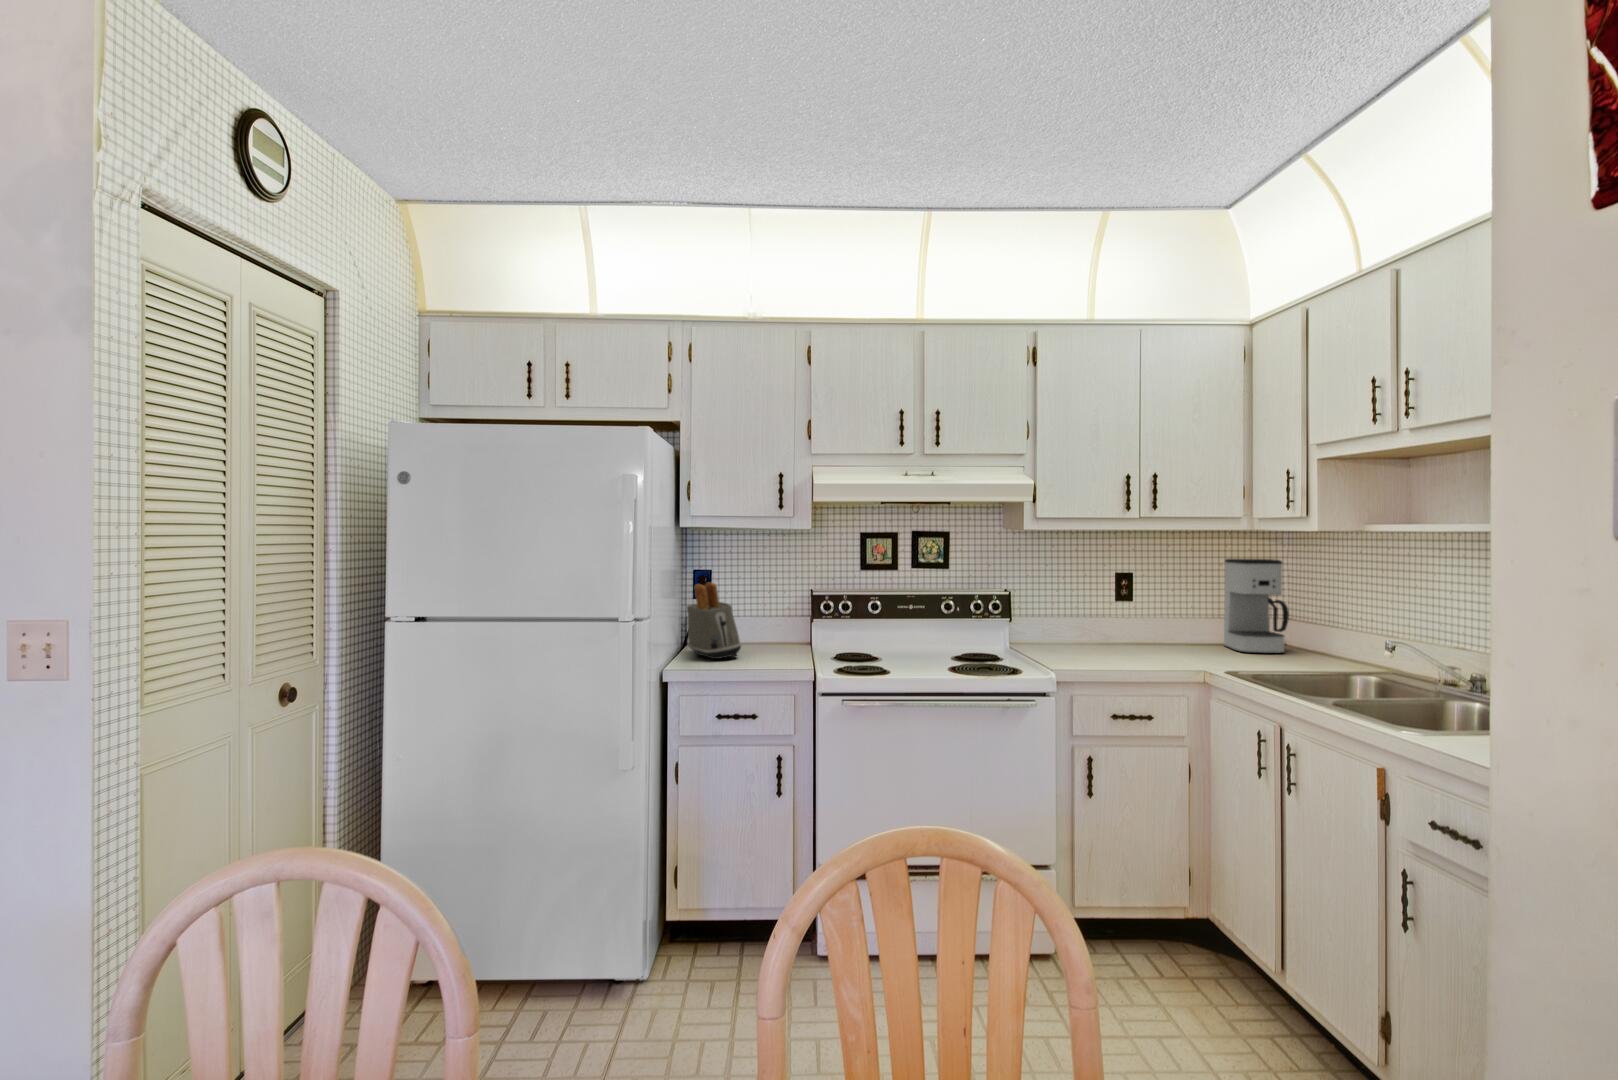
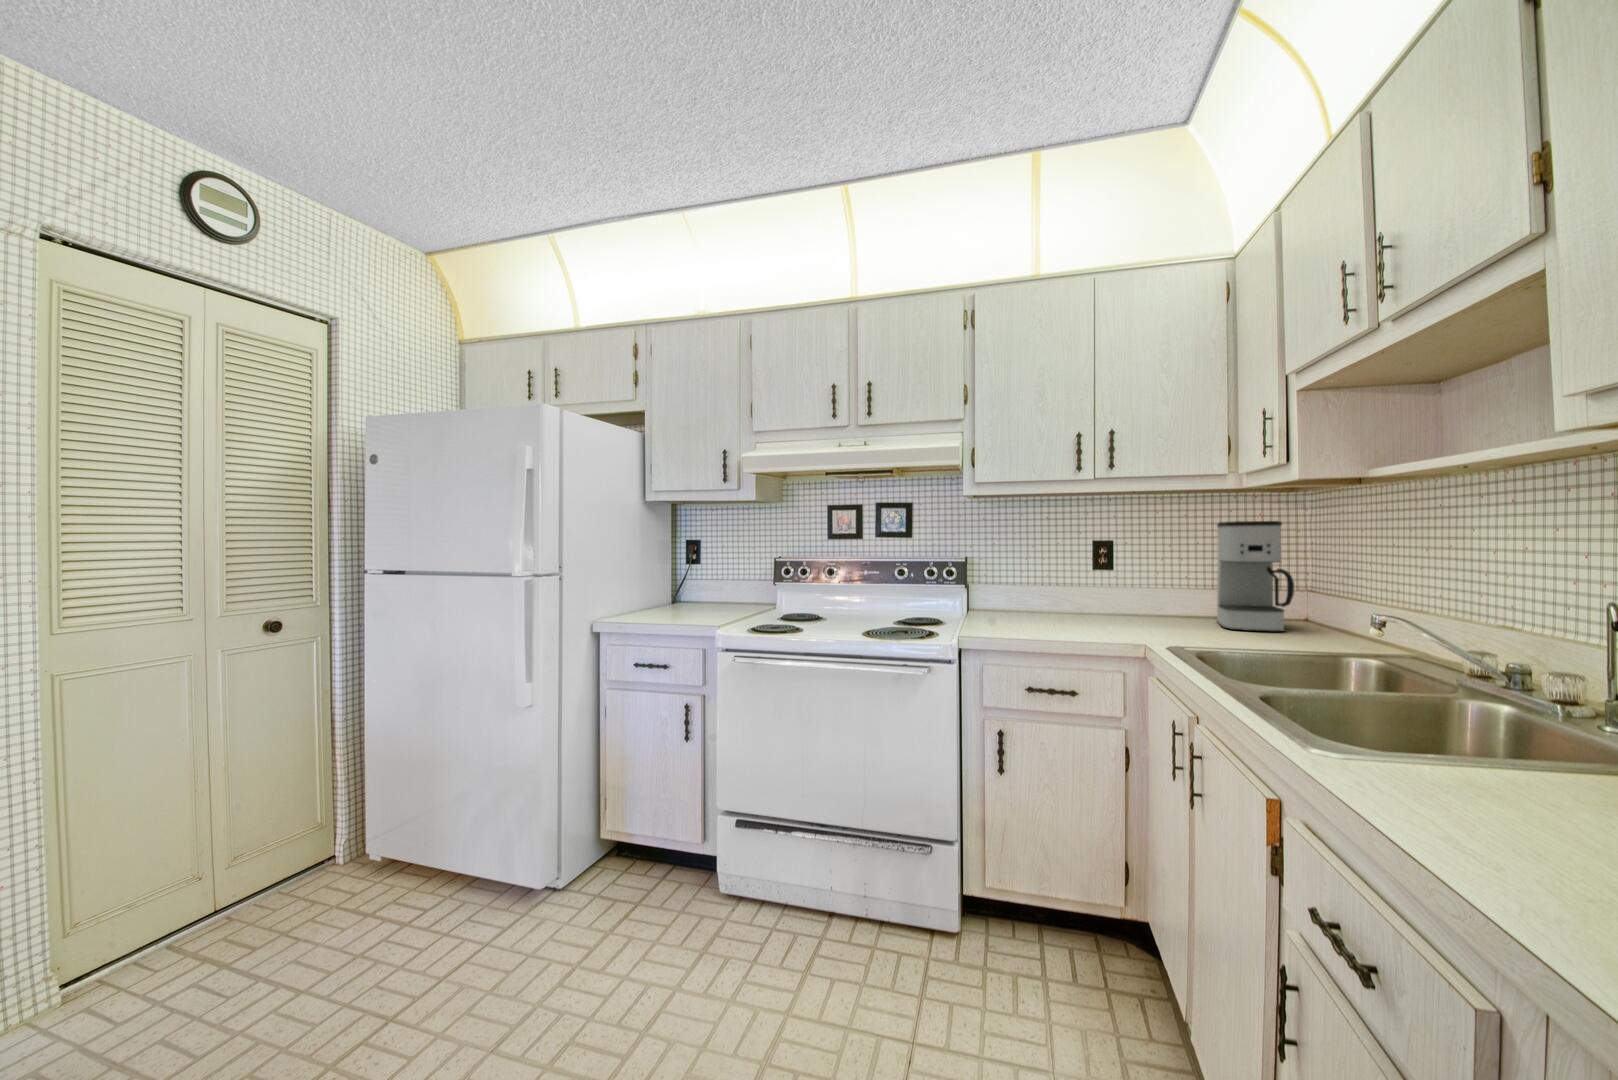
toaster: present [687,583,741,659] -> none [656,550,697,618]

